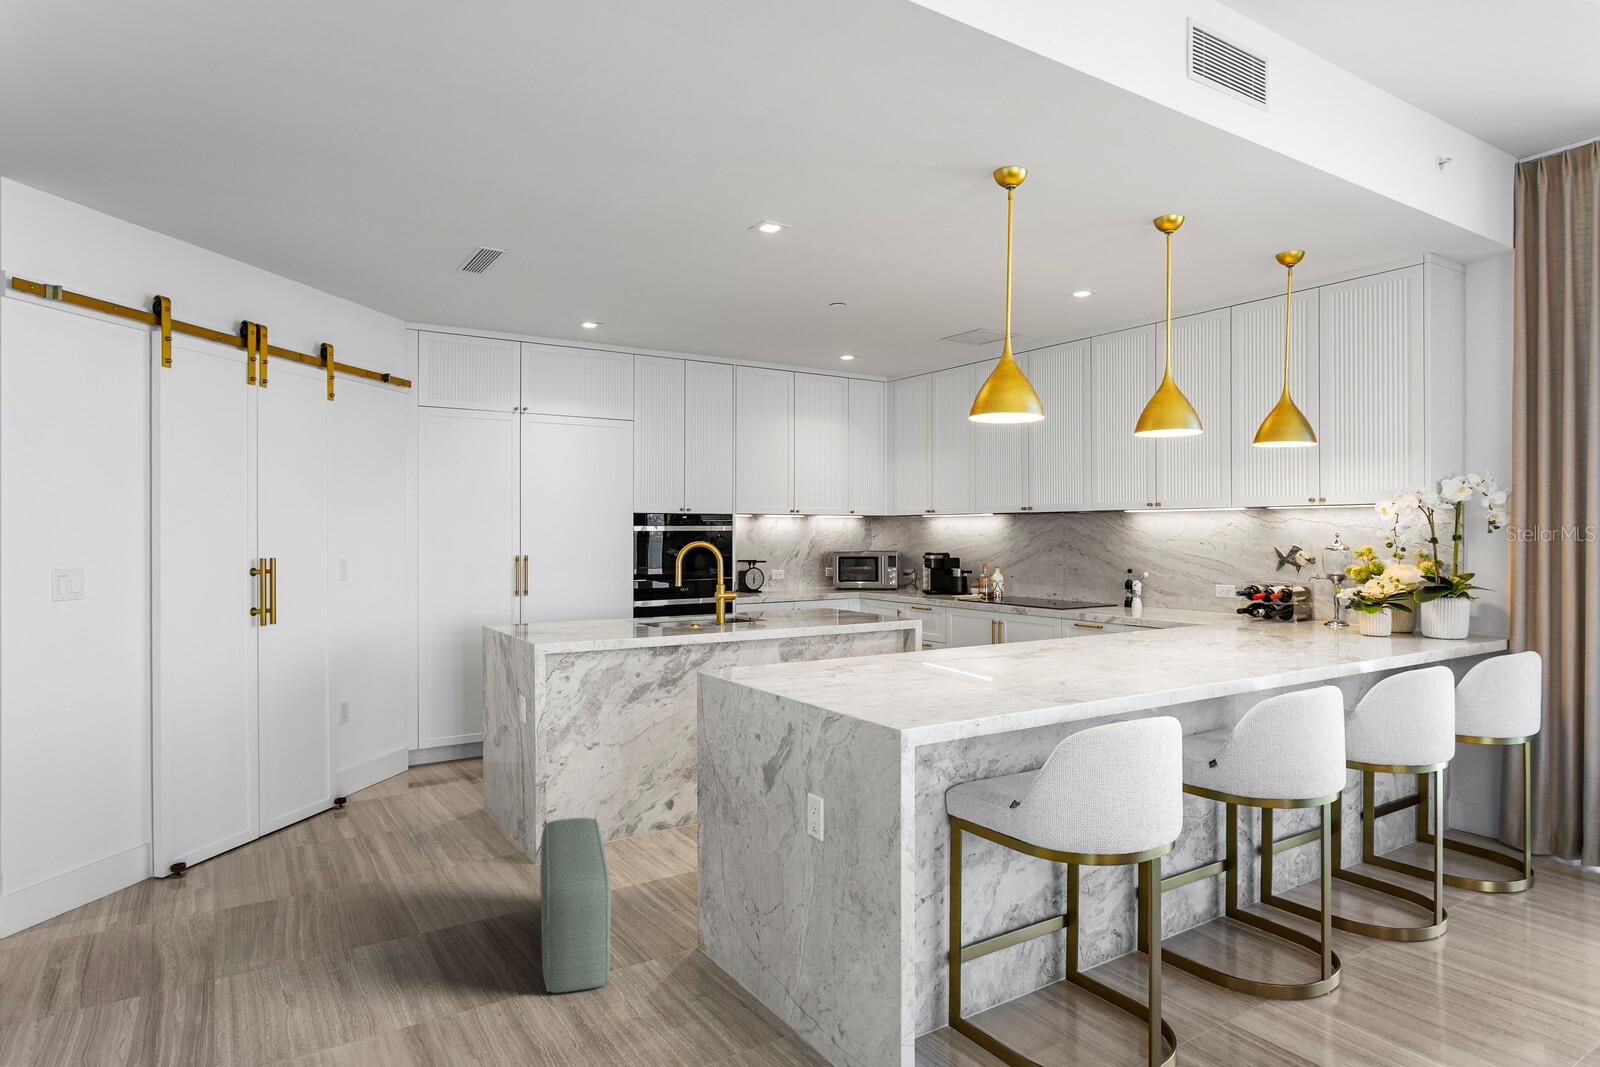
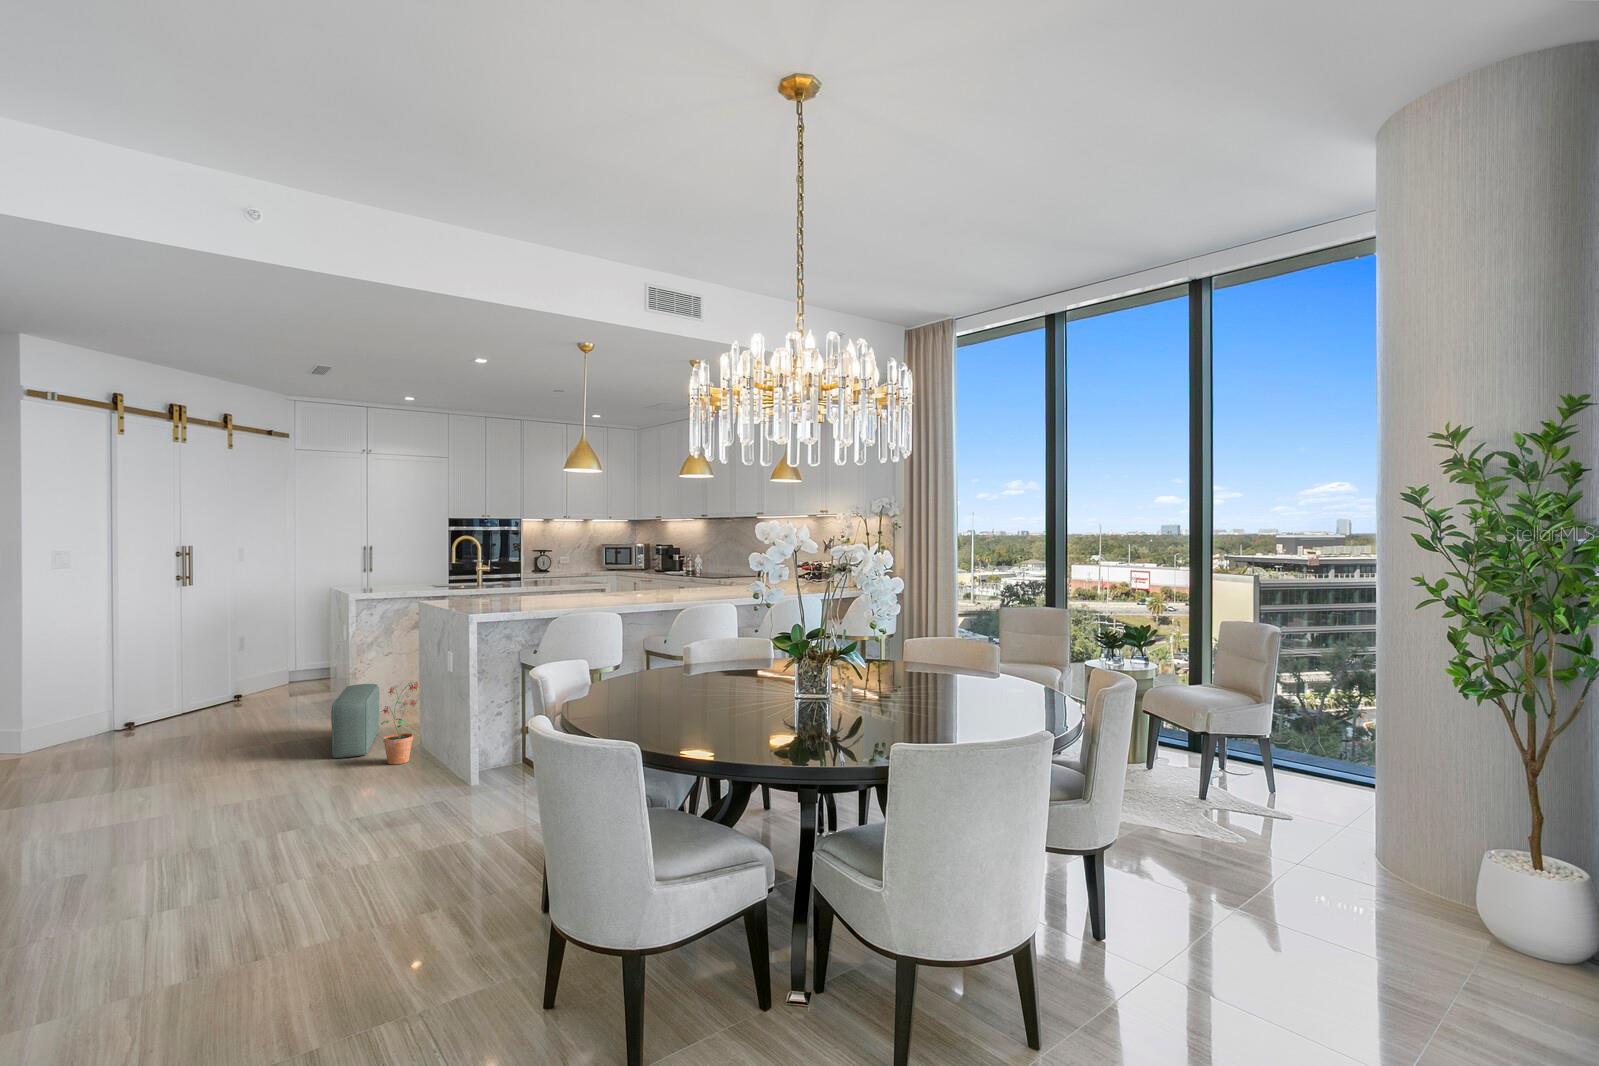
potted plant: none [645,848,720,1025] -> present [381,682,420,764]

